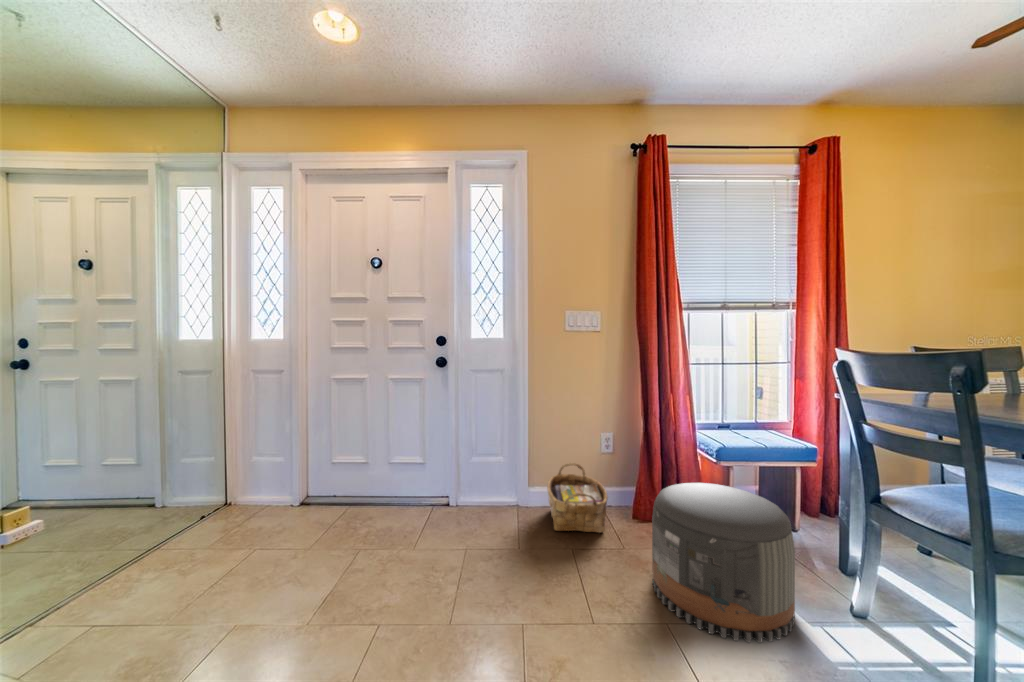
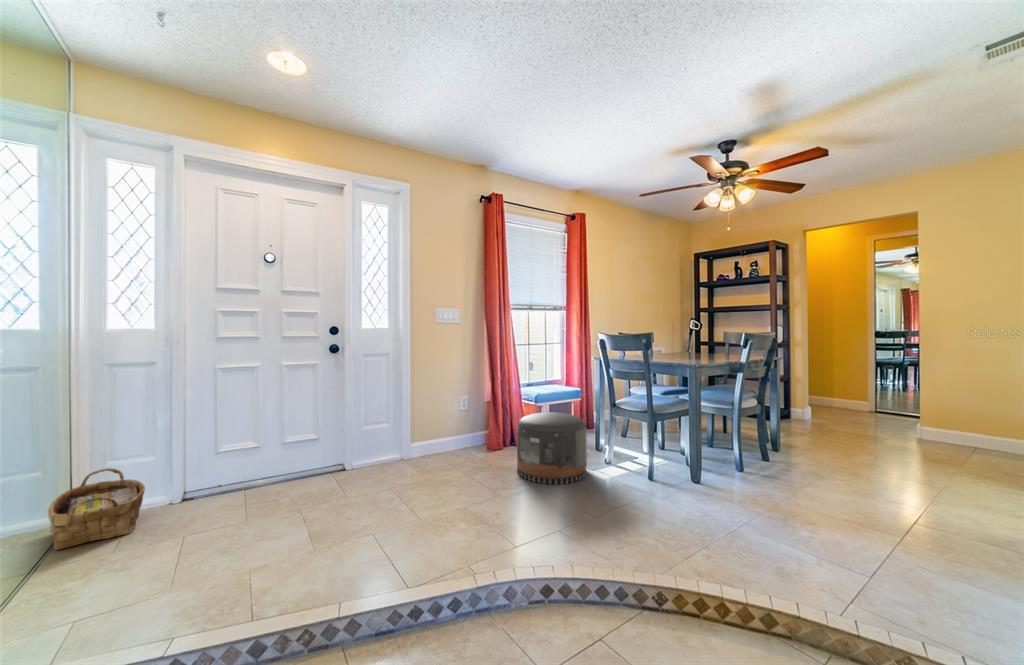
woven basket: present [547,463,608,533] -> present [48,468,145,550]

